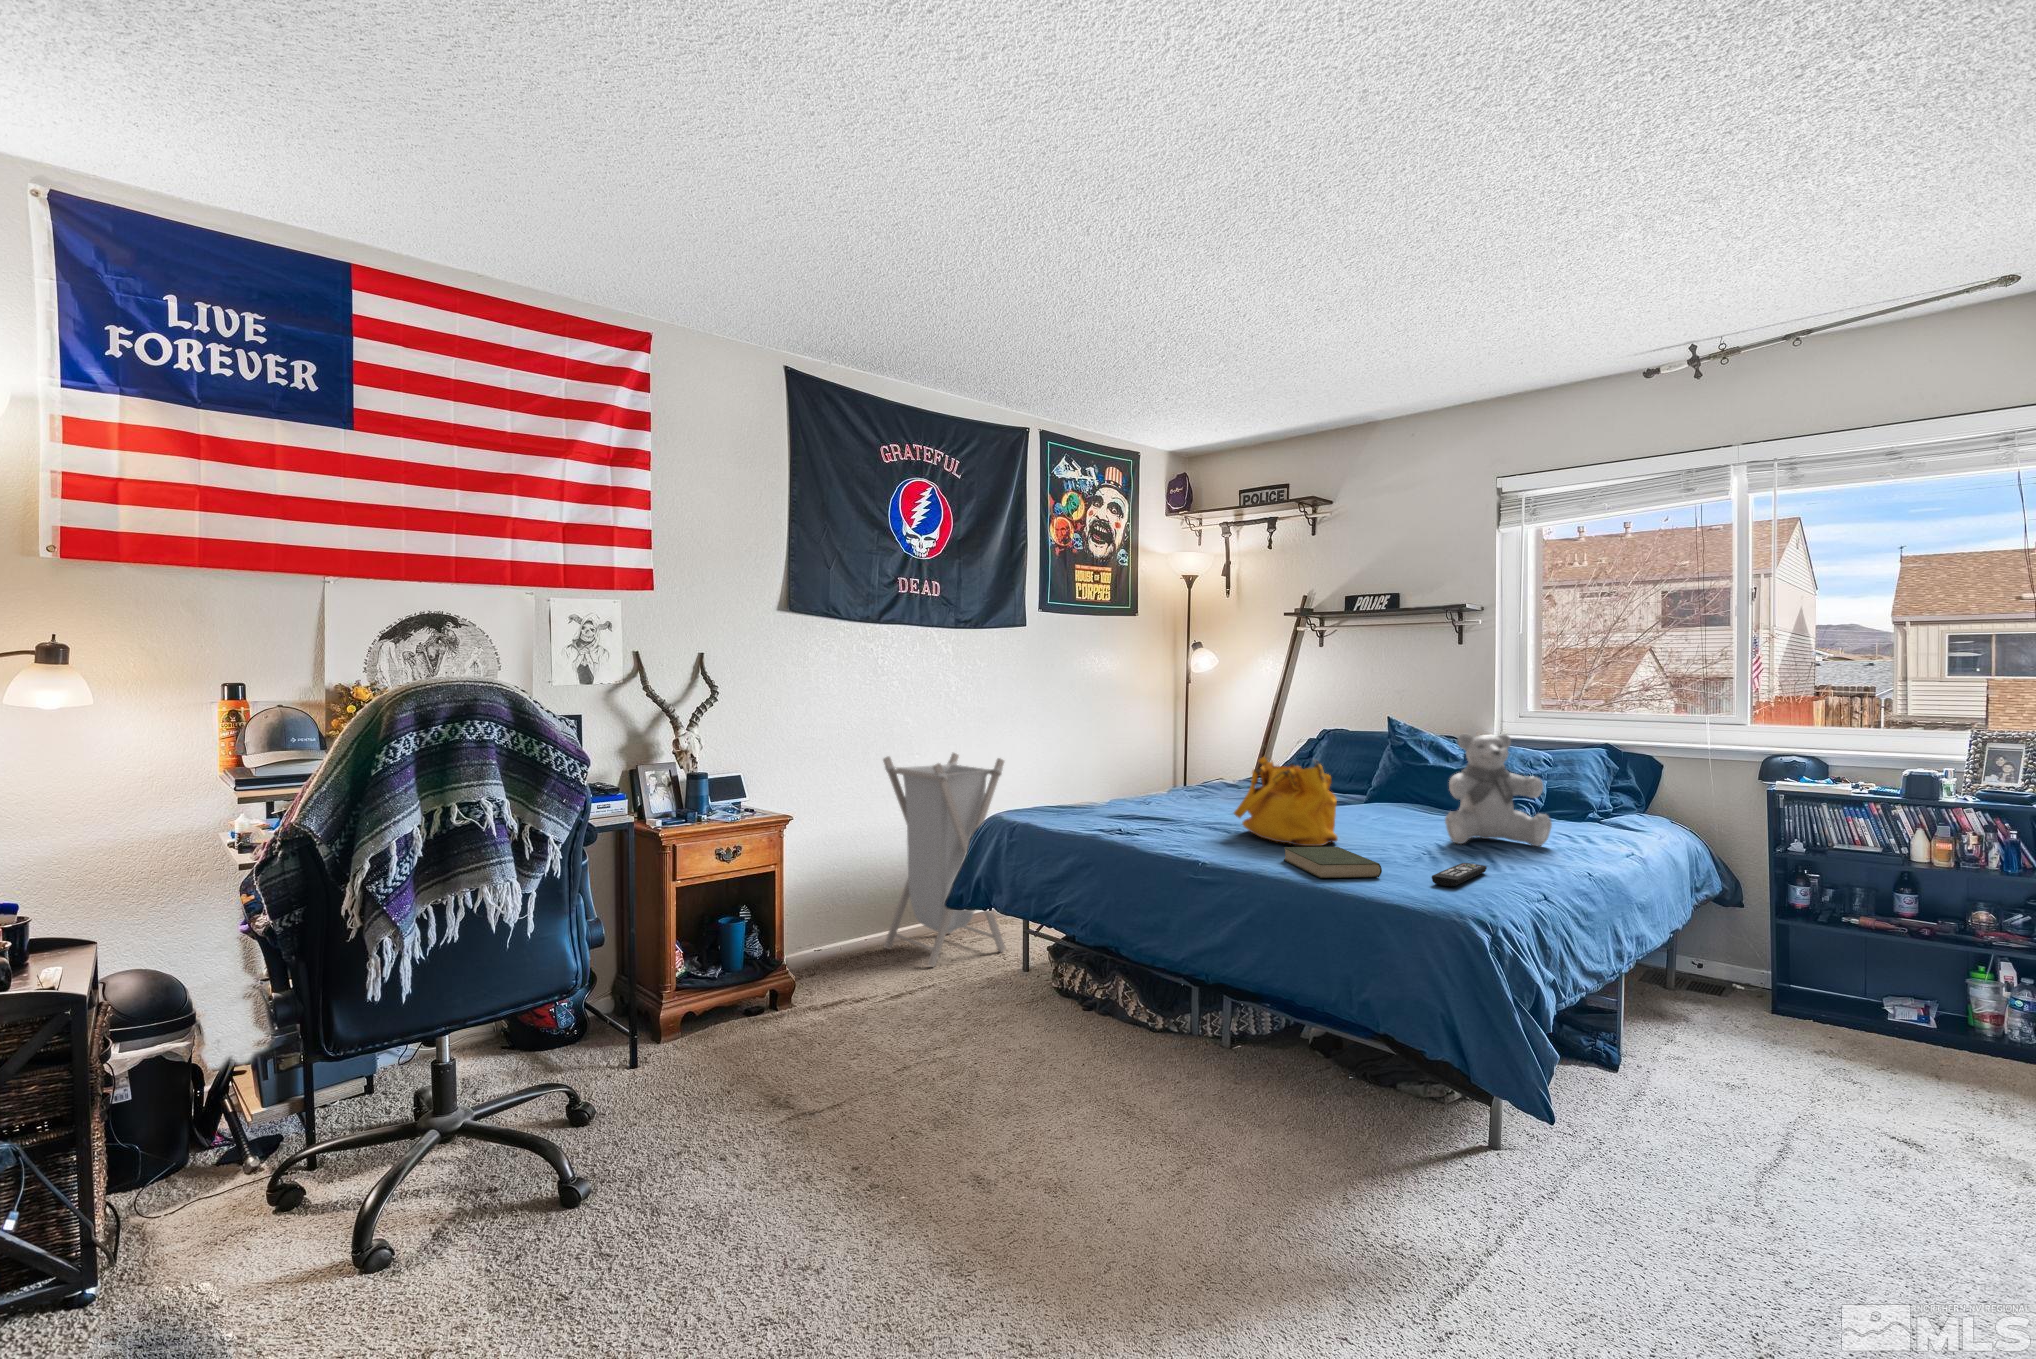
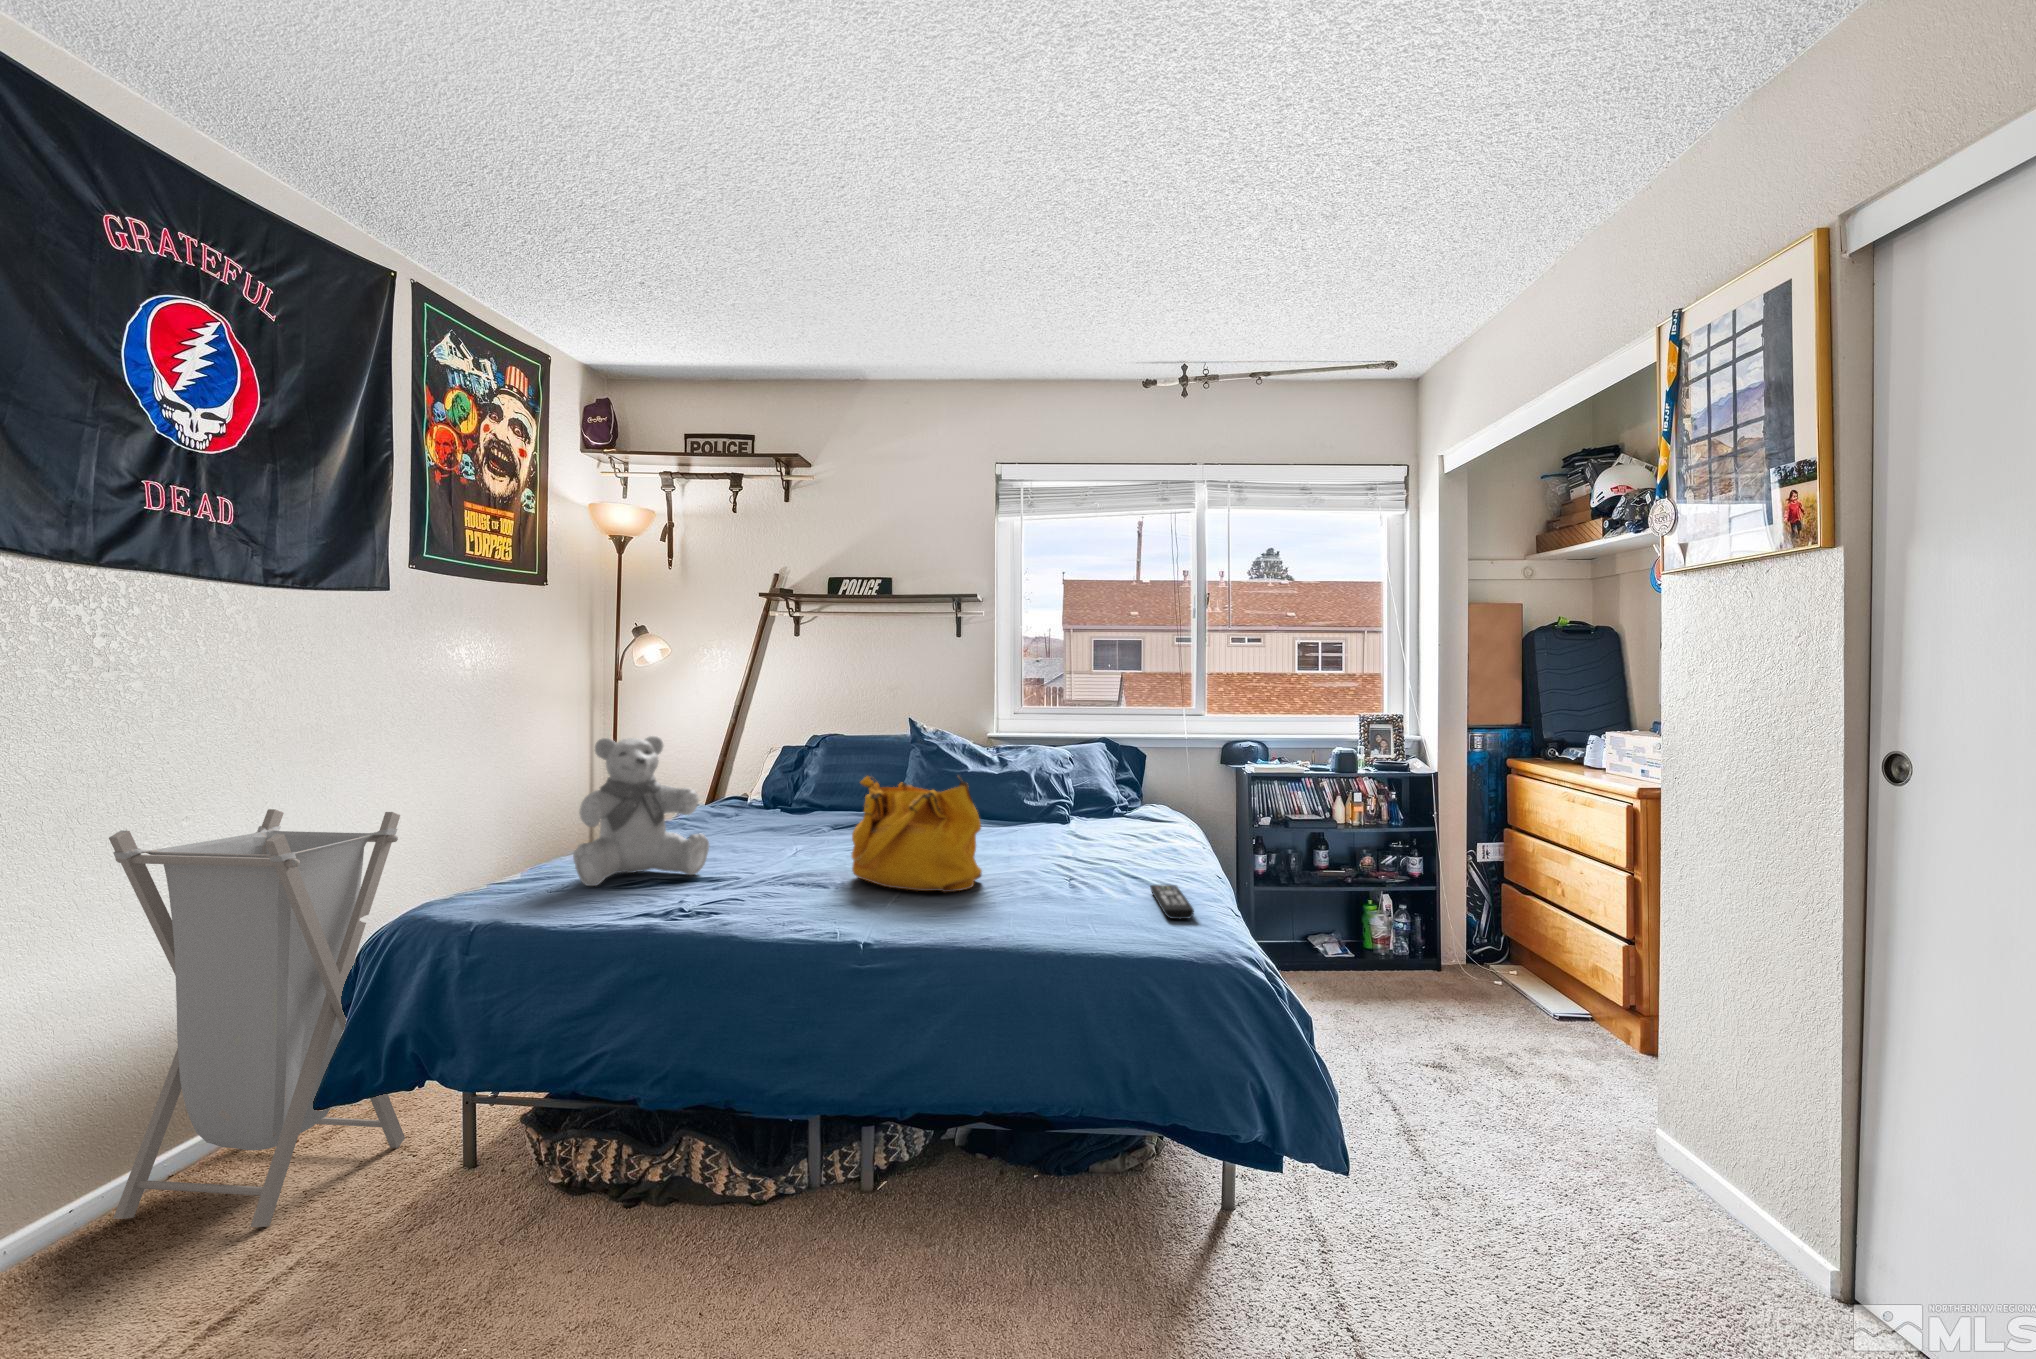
teddy bear: present [1445,734,1552,846] -> present [573,736,709,886]
book: present [1284,847,1382,878] -> none [968,887,1107,937]

